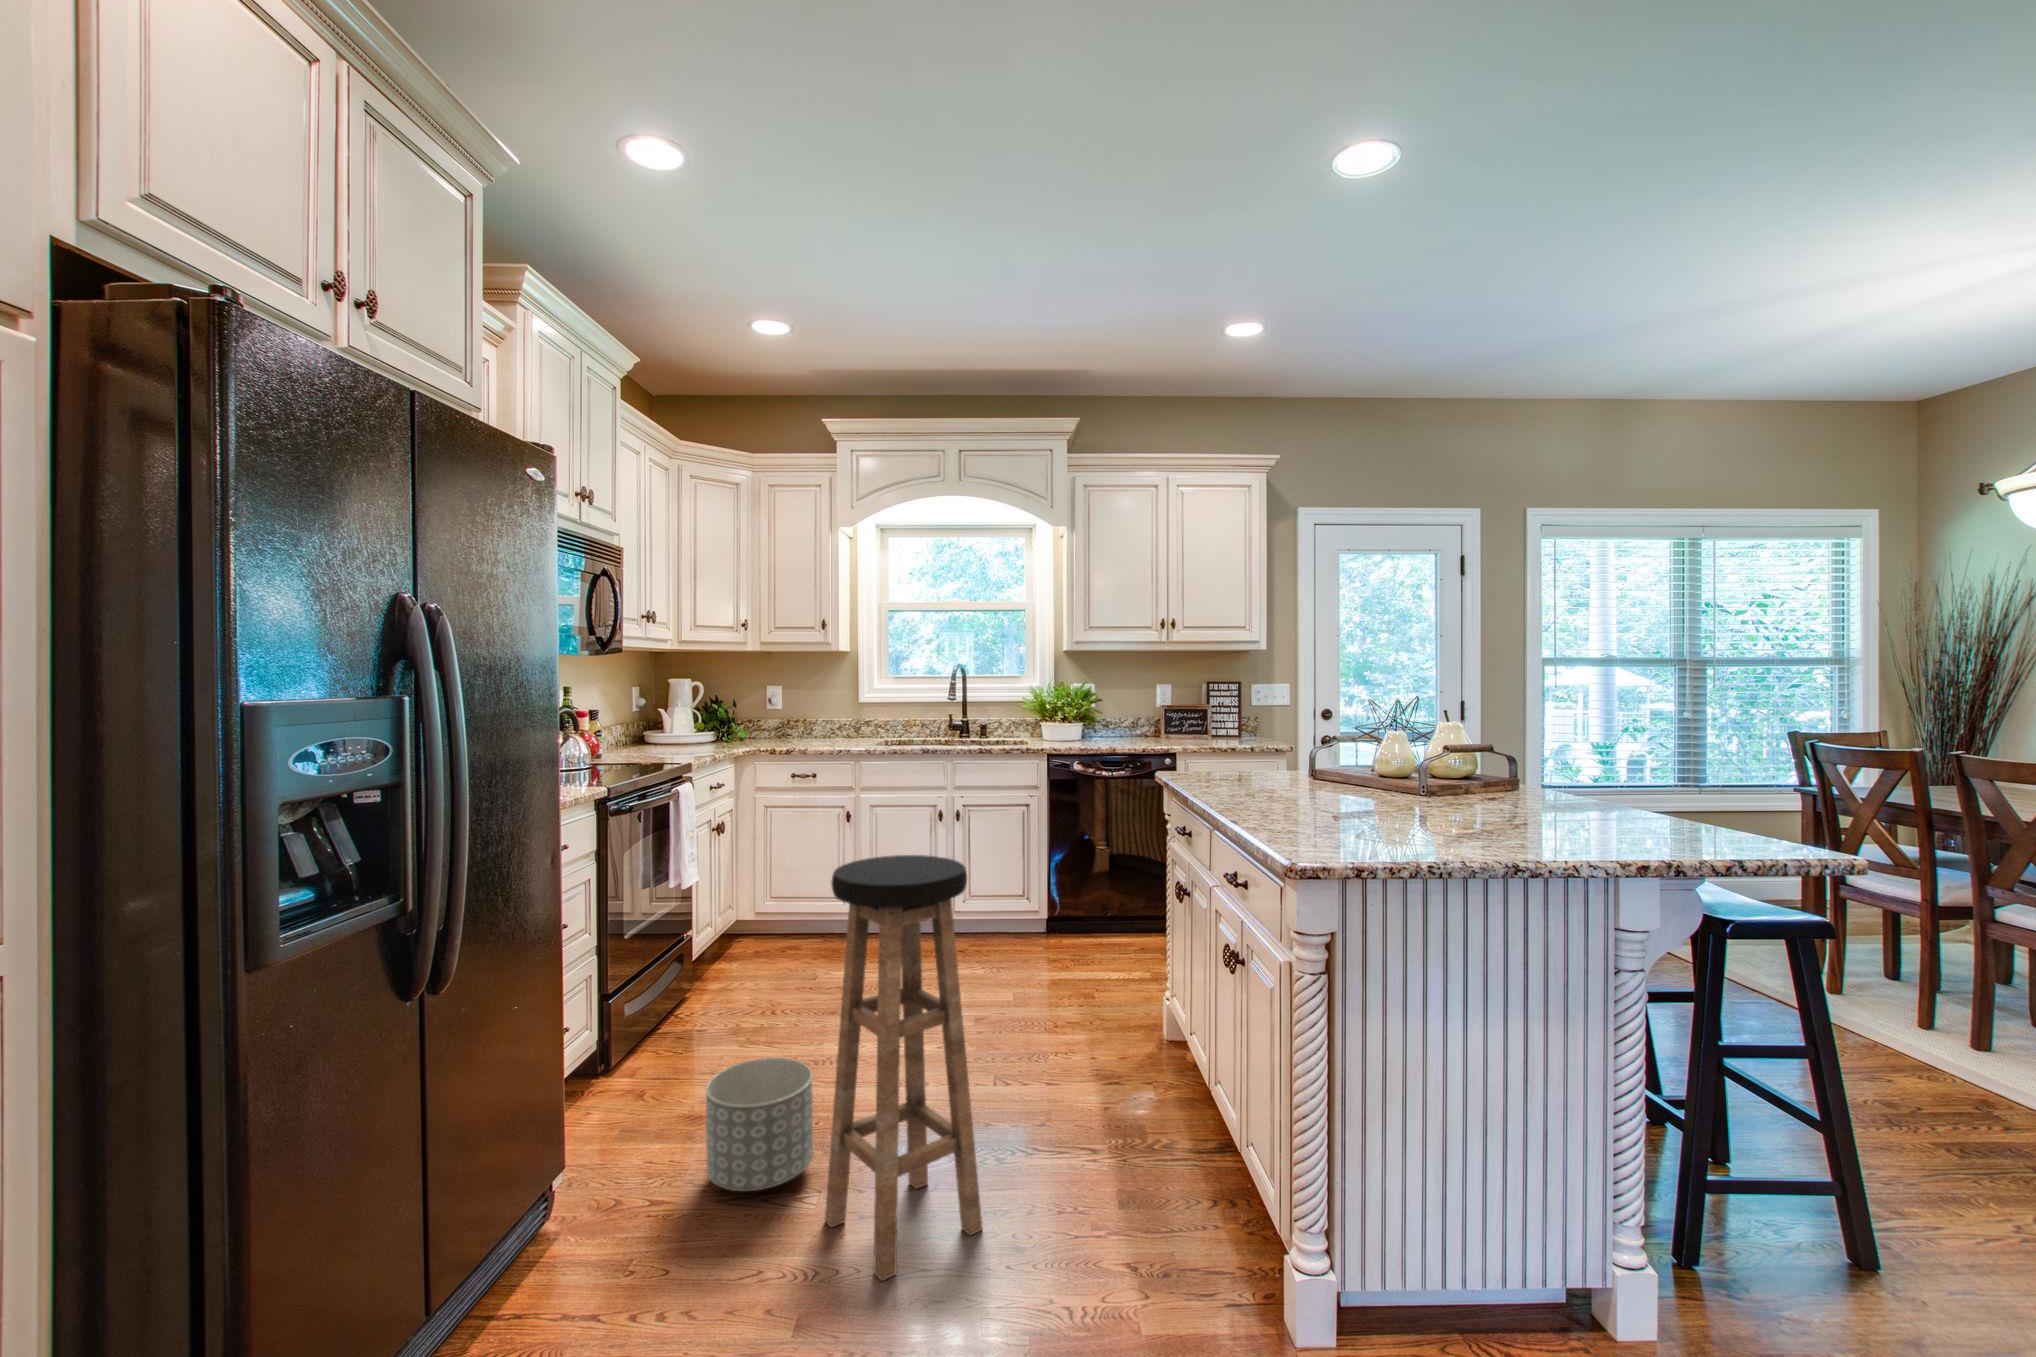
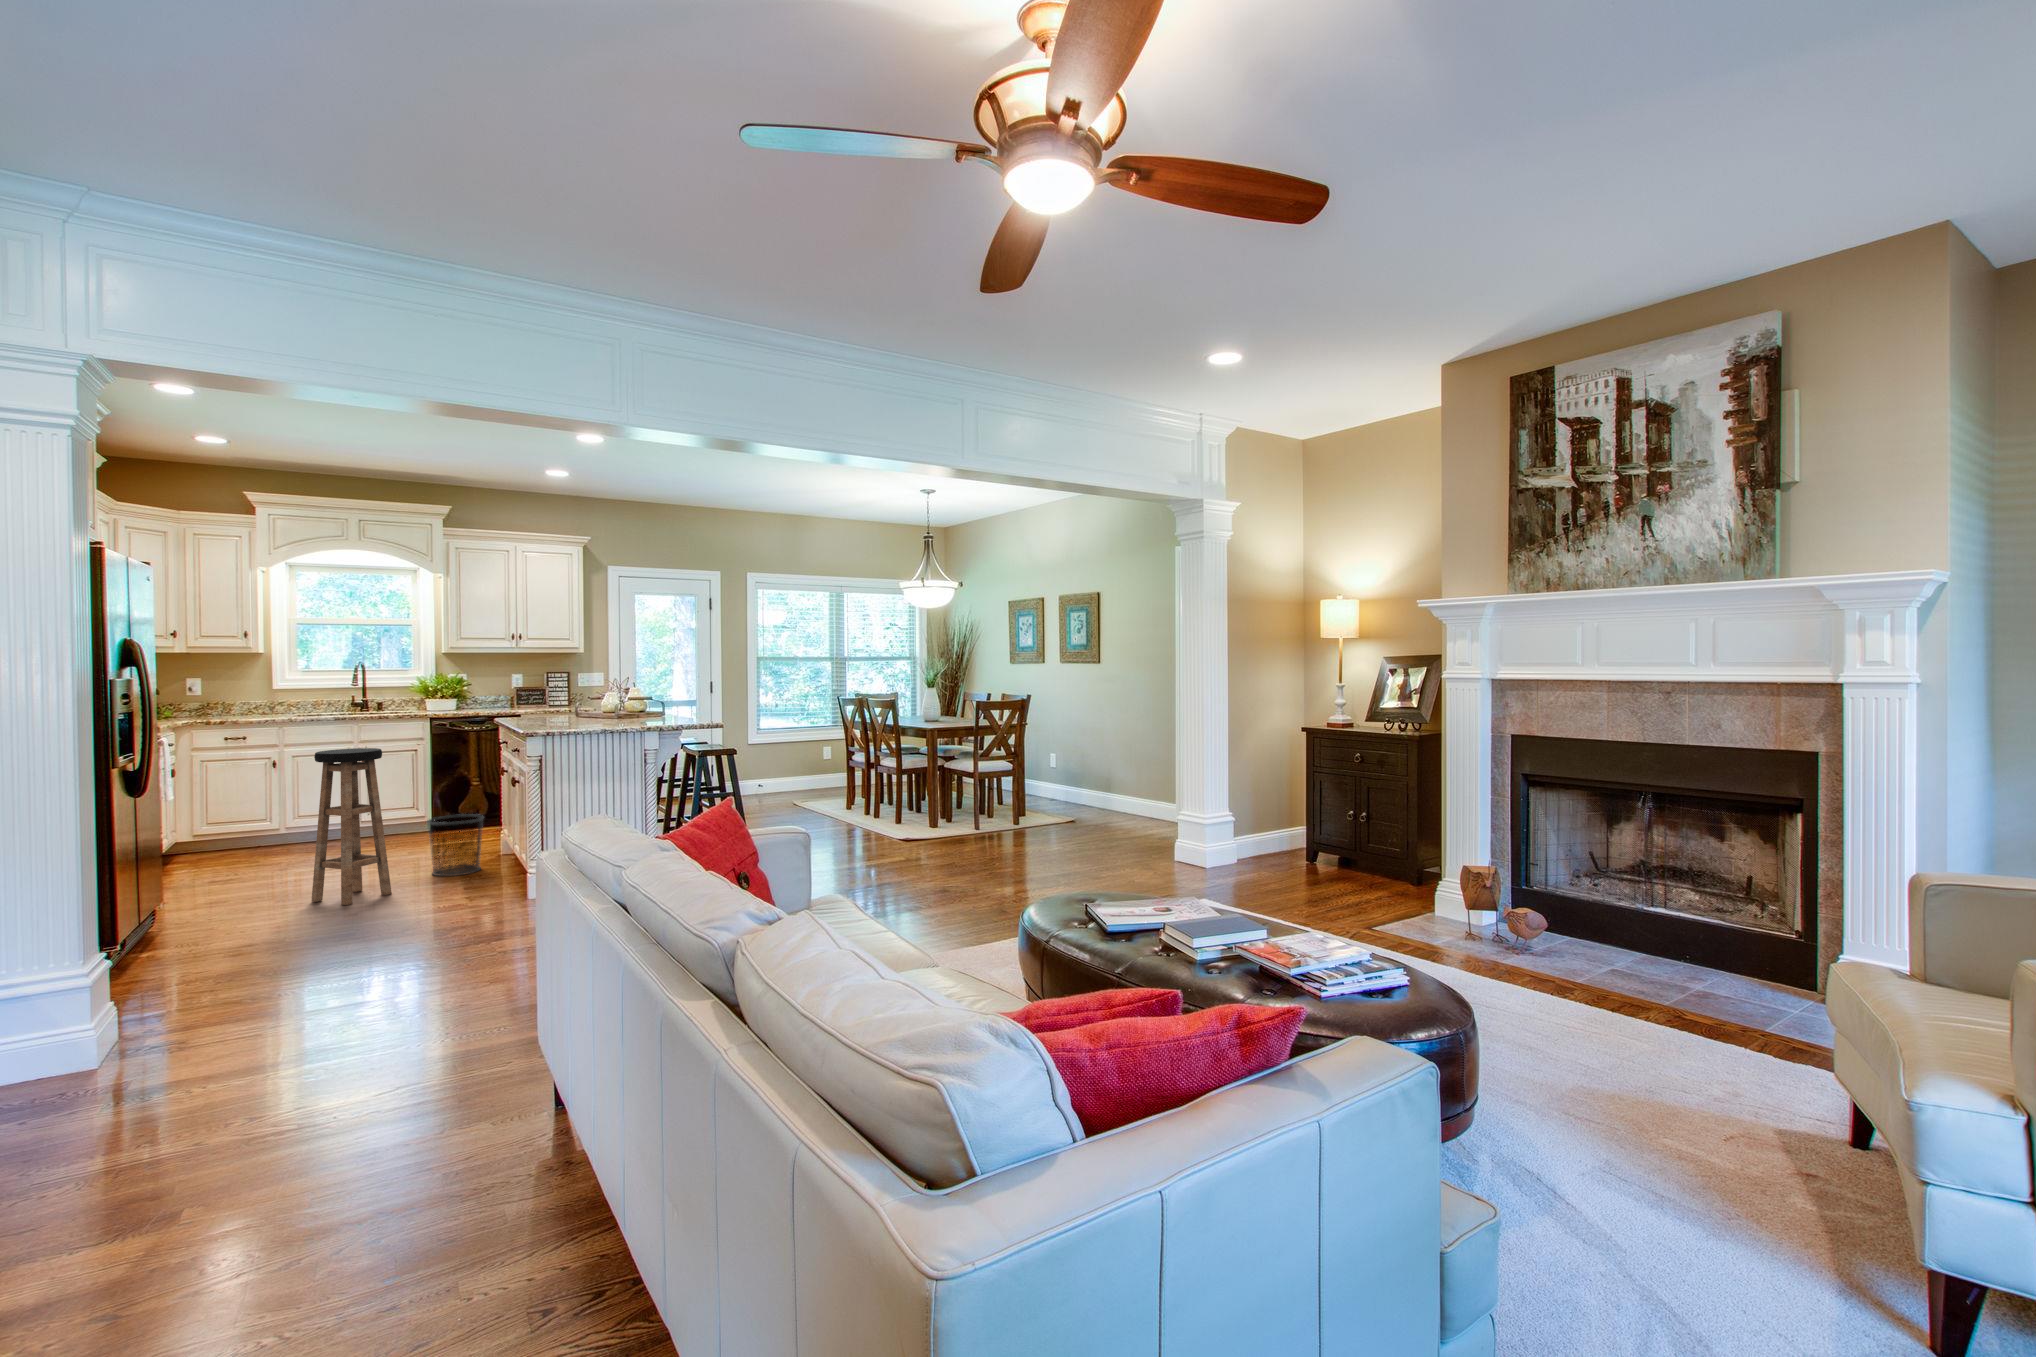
trash can: none [1052,990,1165,1156] -> present [427,814,484,876]
planter: present [706,1058,813,1191] -> none [238,851,298,903]

